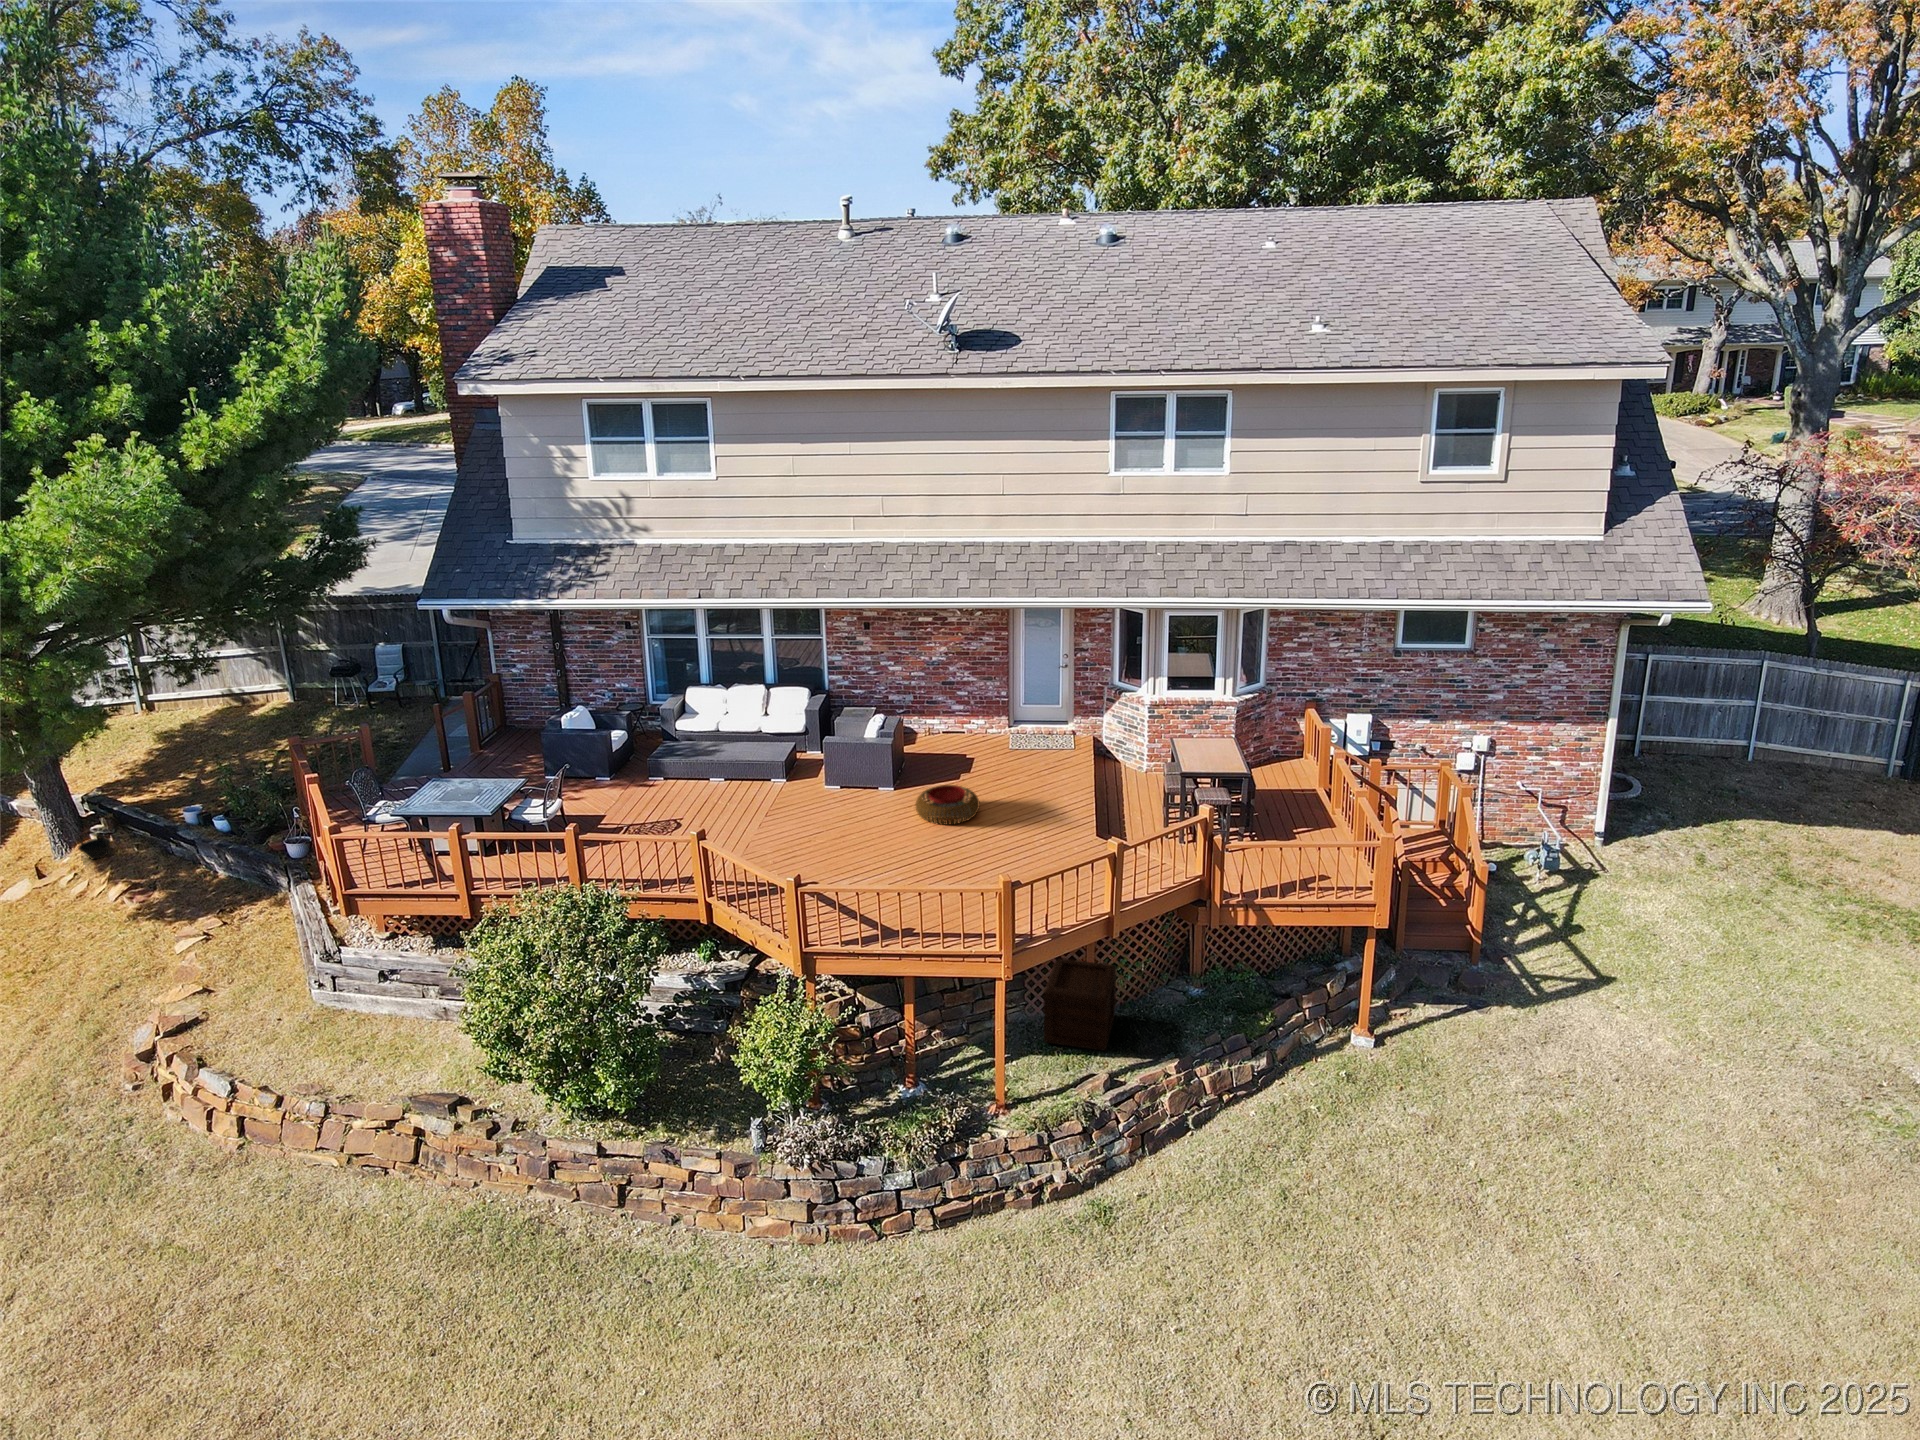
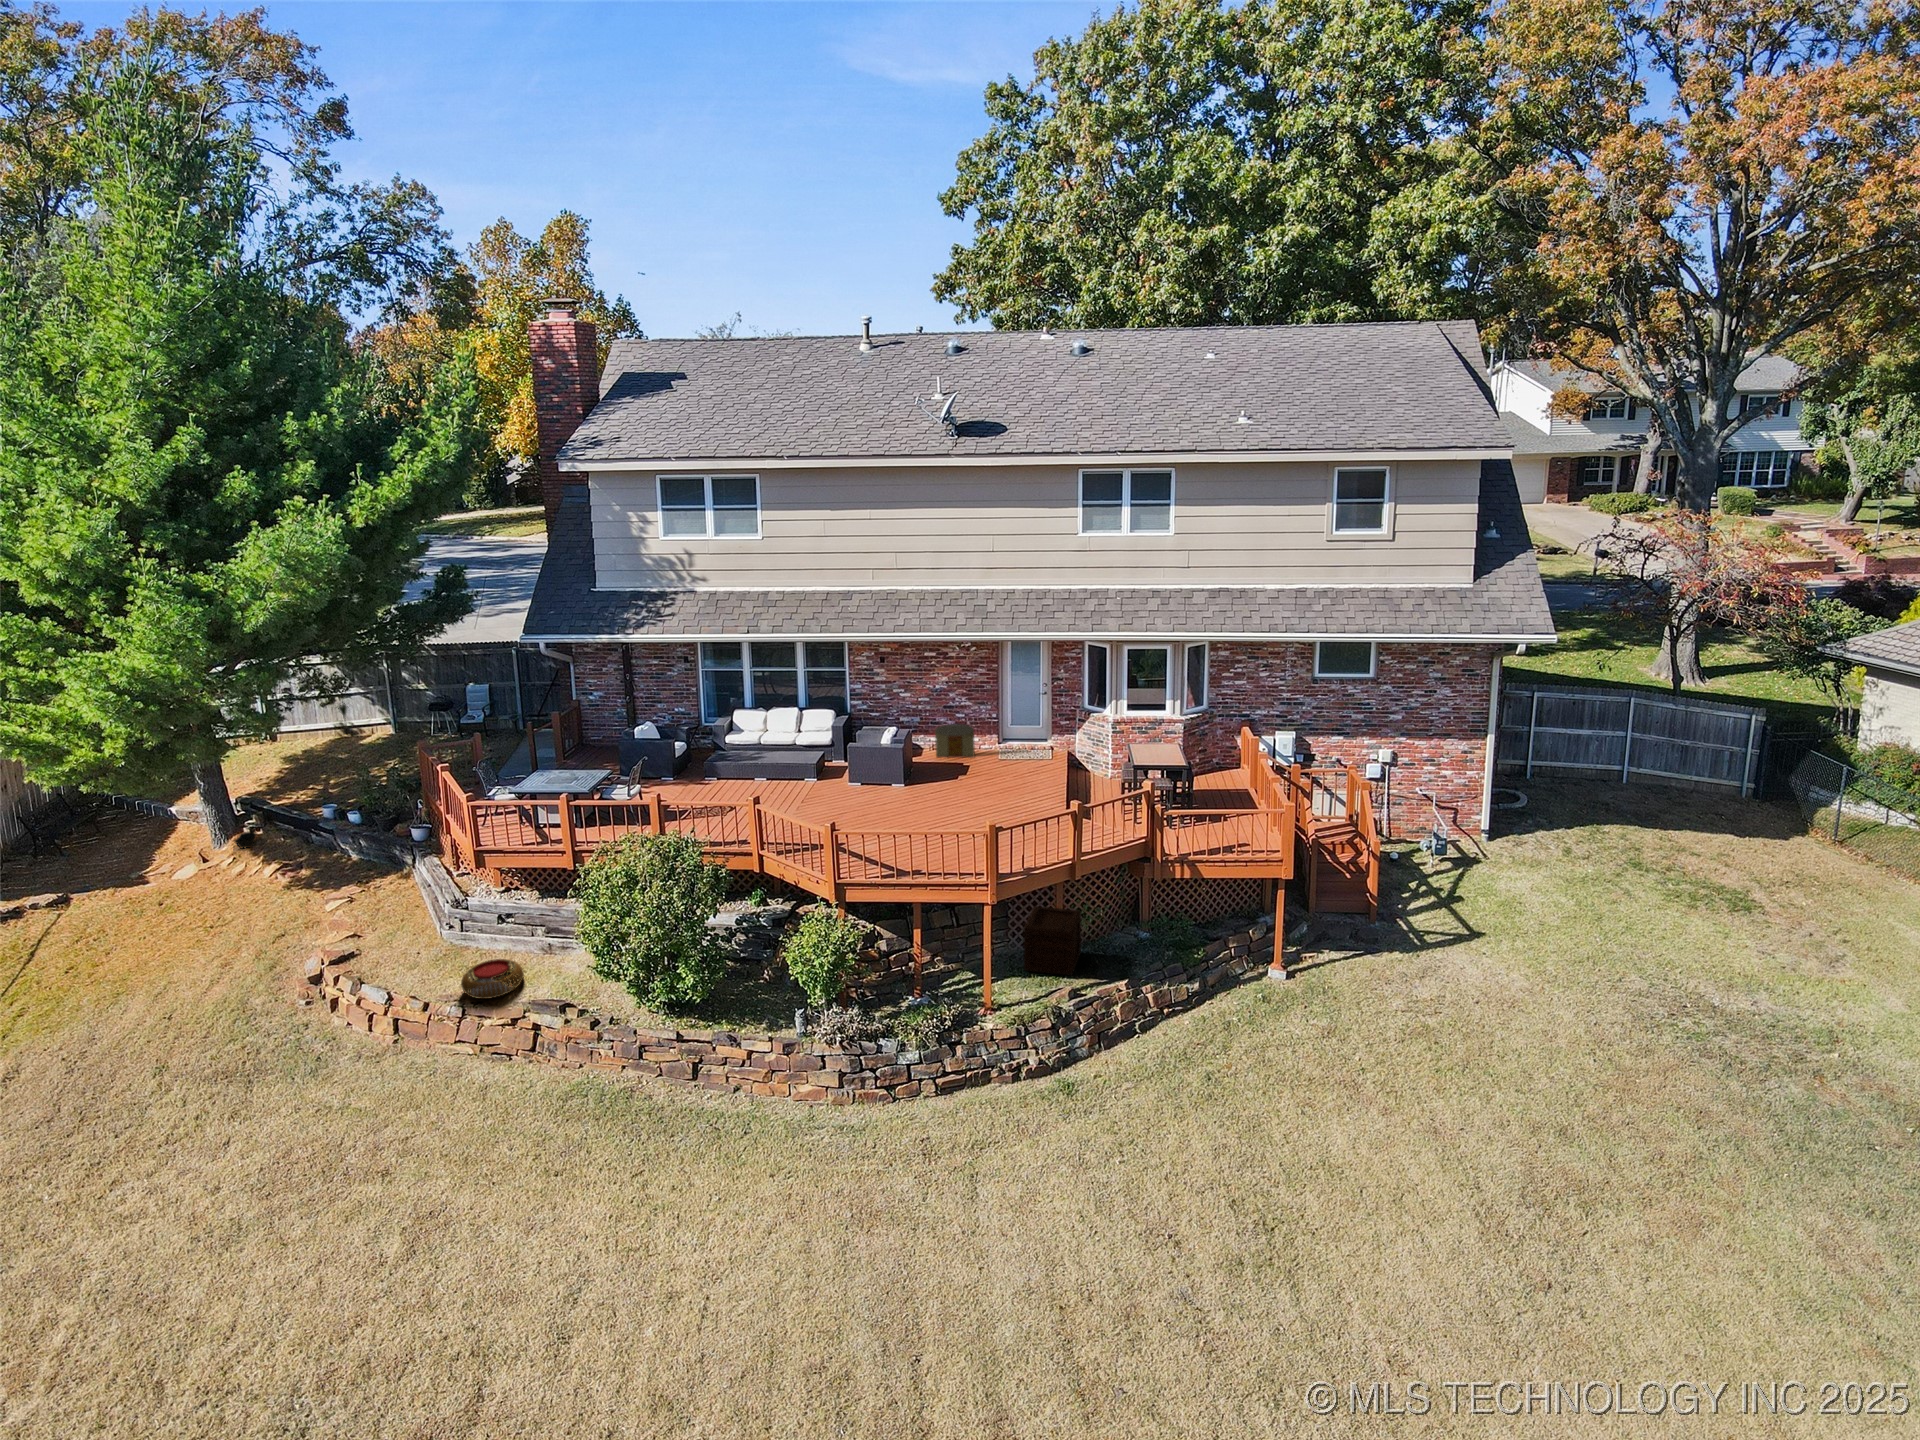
potted plant: none [217,660,250,703] -> present [336,701,349,733]
side table: none [931,705,980,756] -> present [935,724,975,758]
pouf: present [915,785,979,825] -> present [461,959,524,999]

